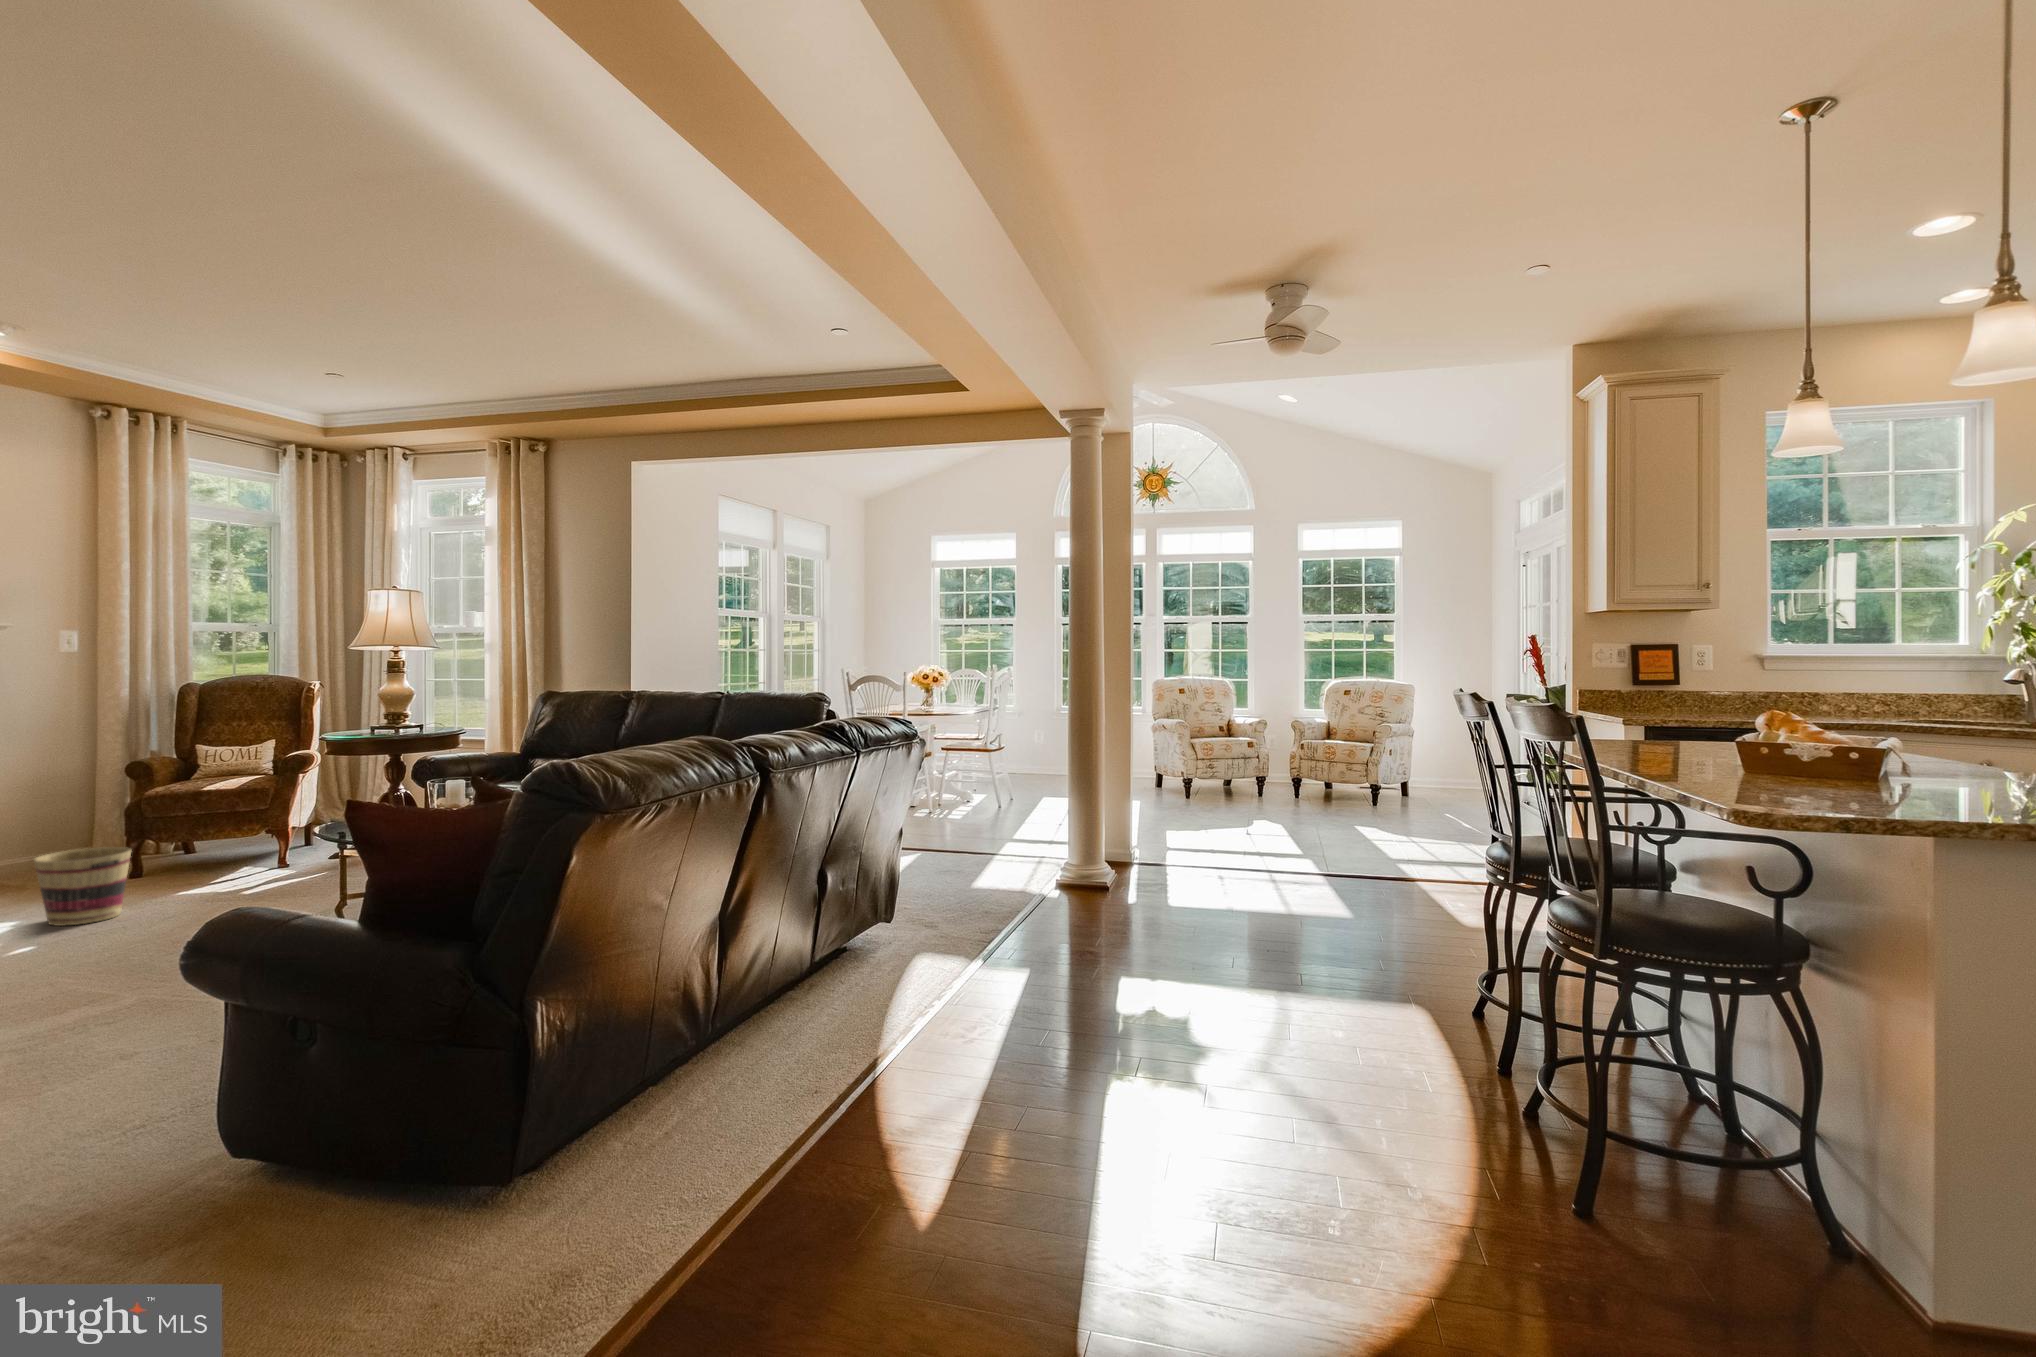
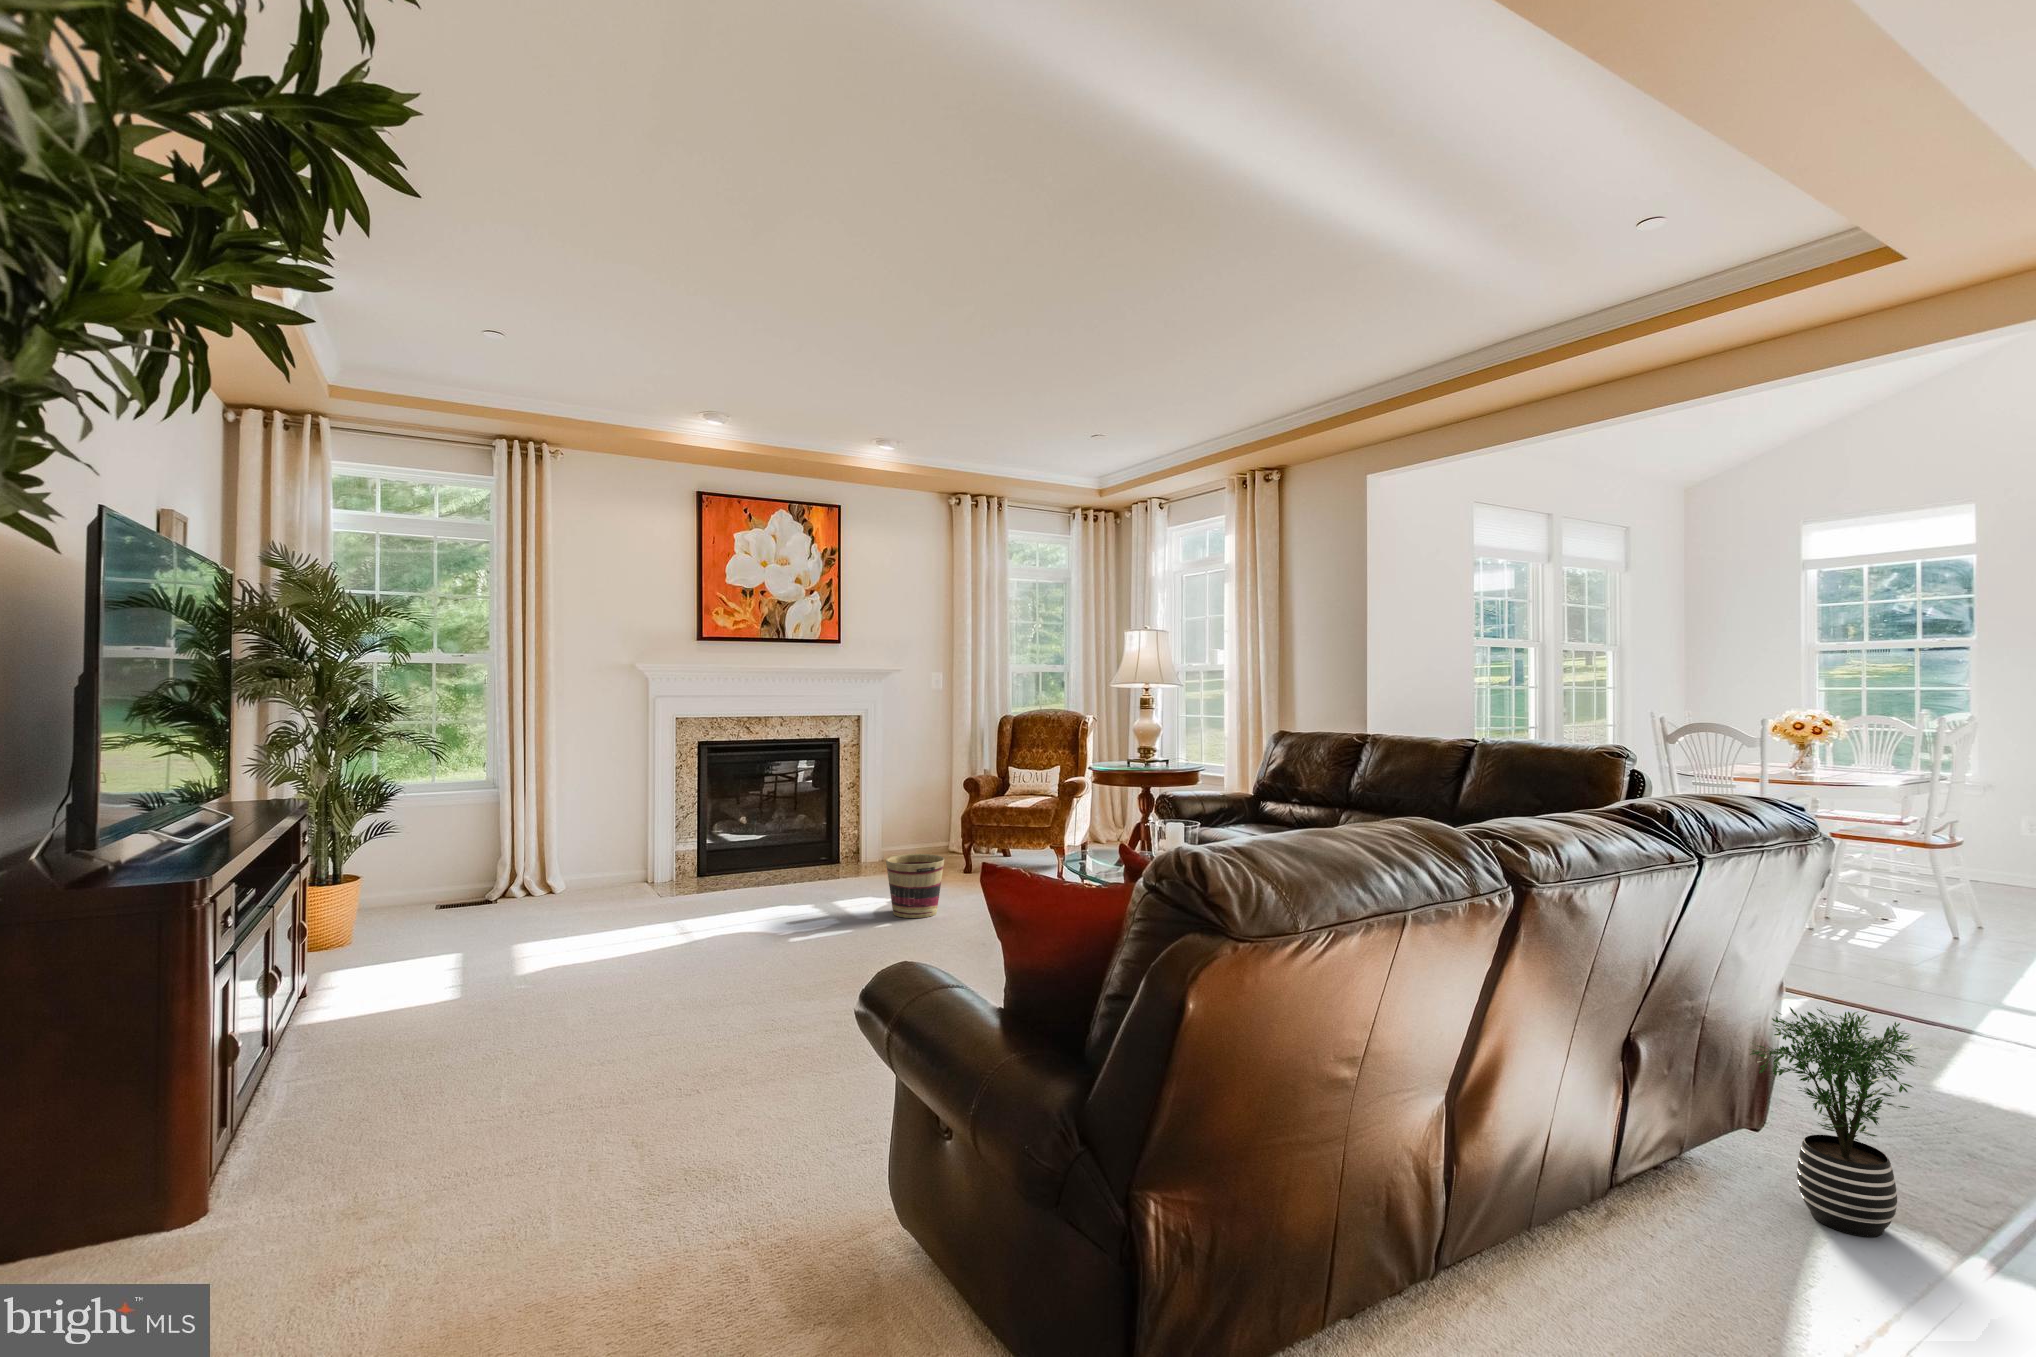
potted plant: none [884,835,966,961] -> present [1750,1007,1922,1237]

